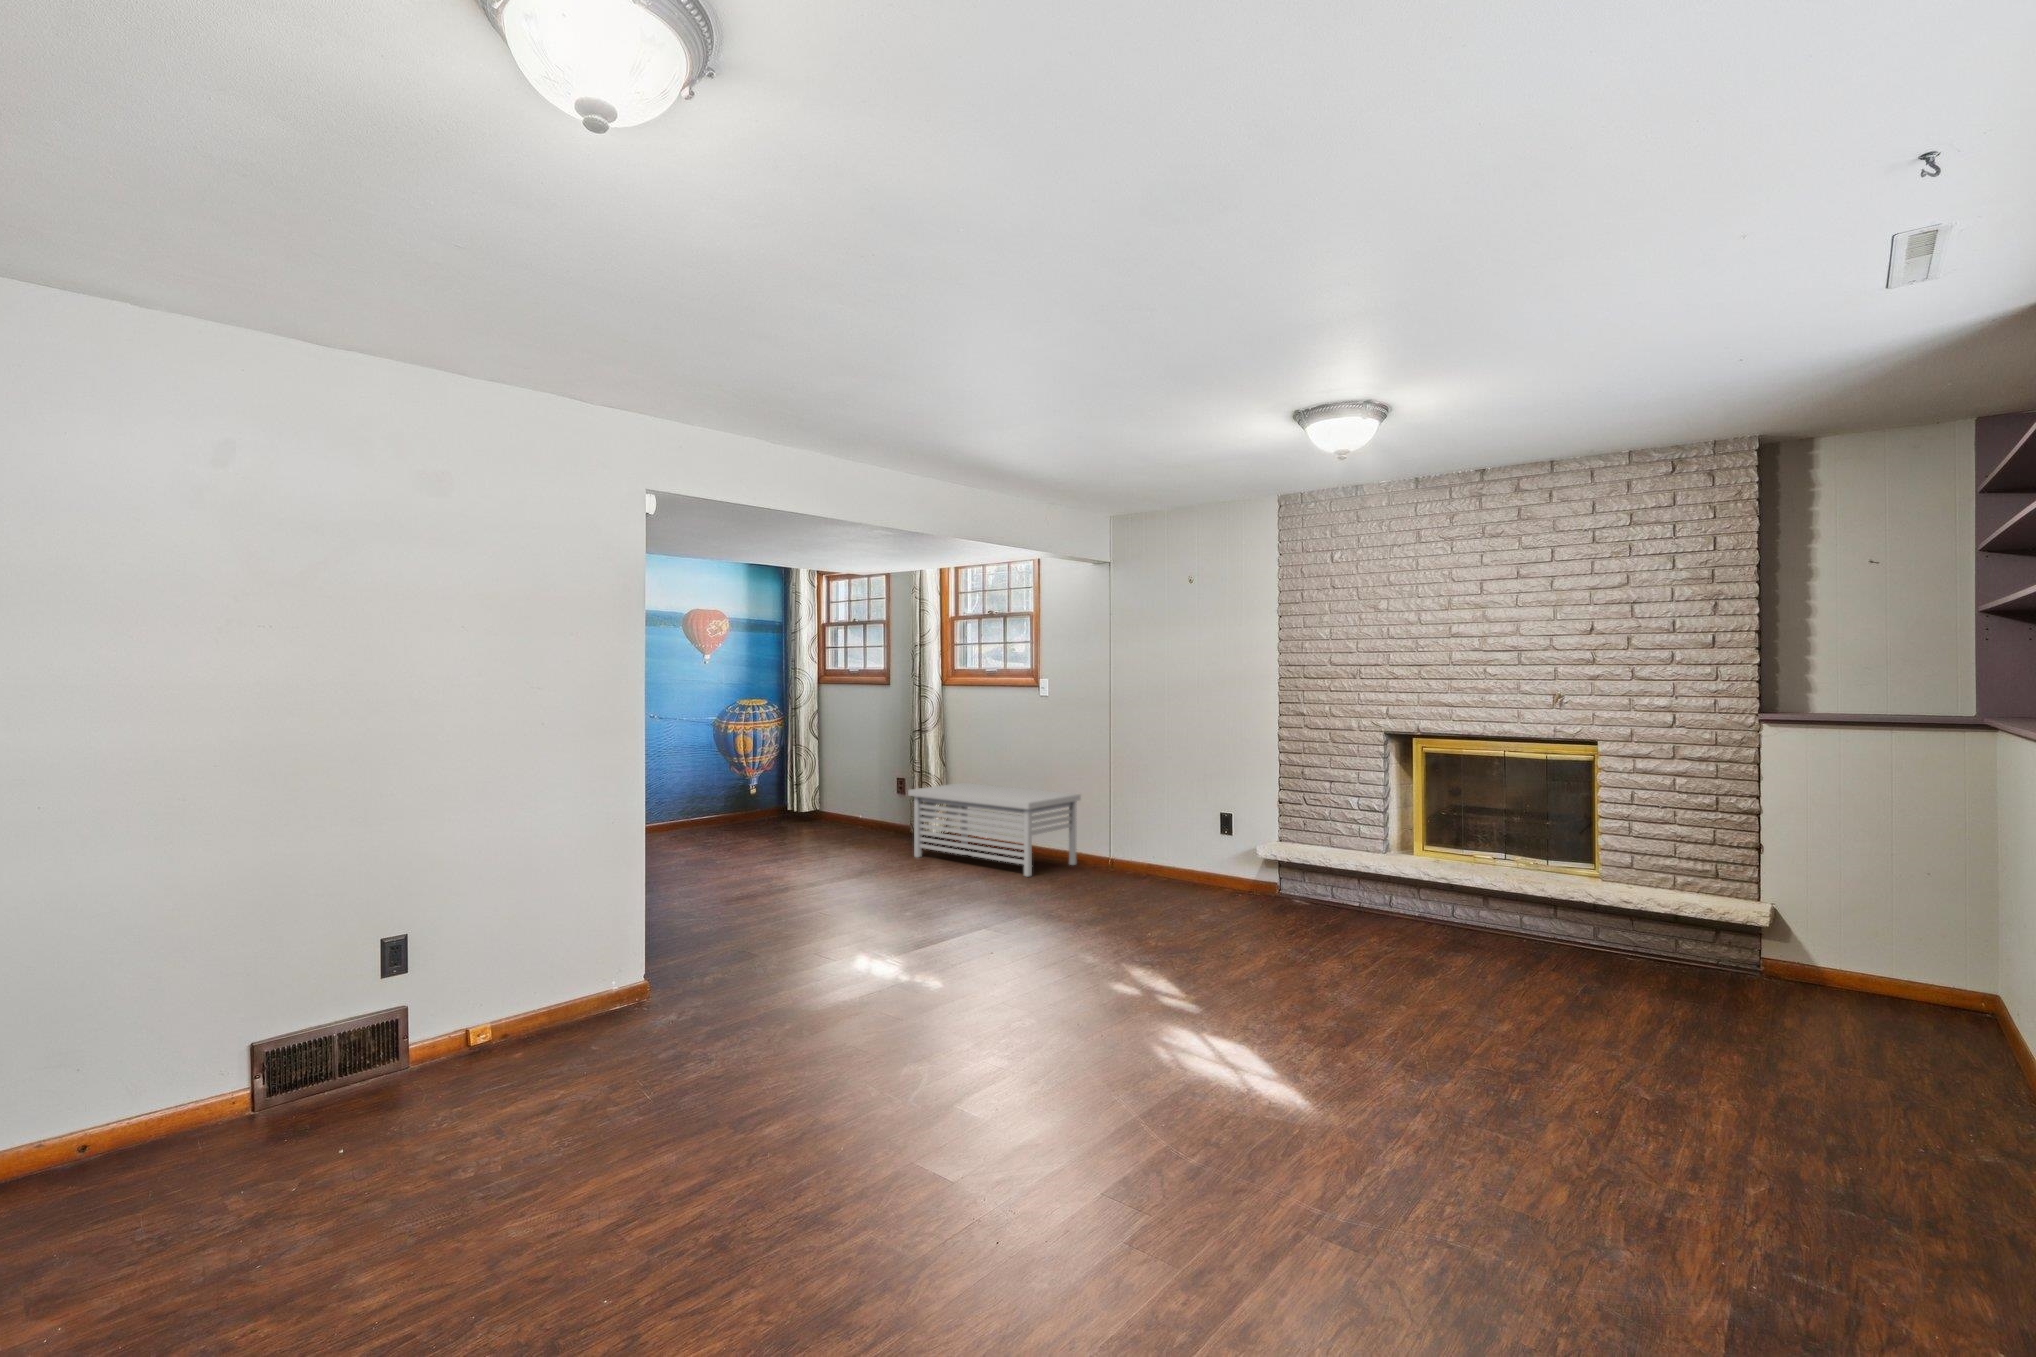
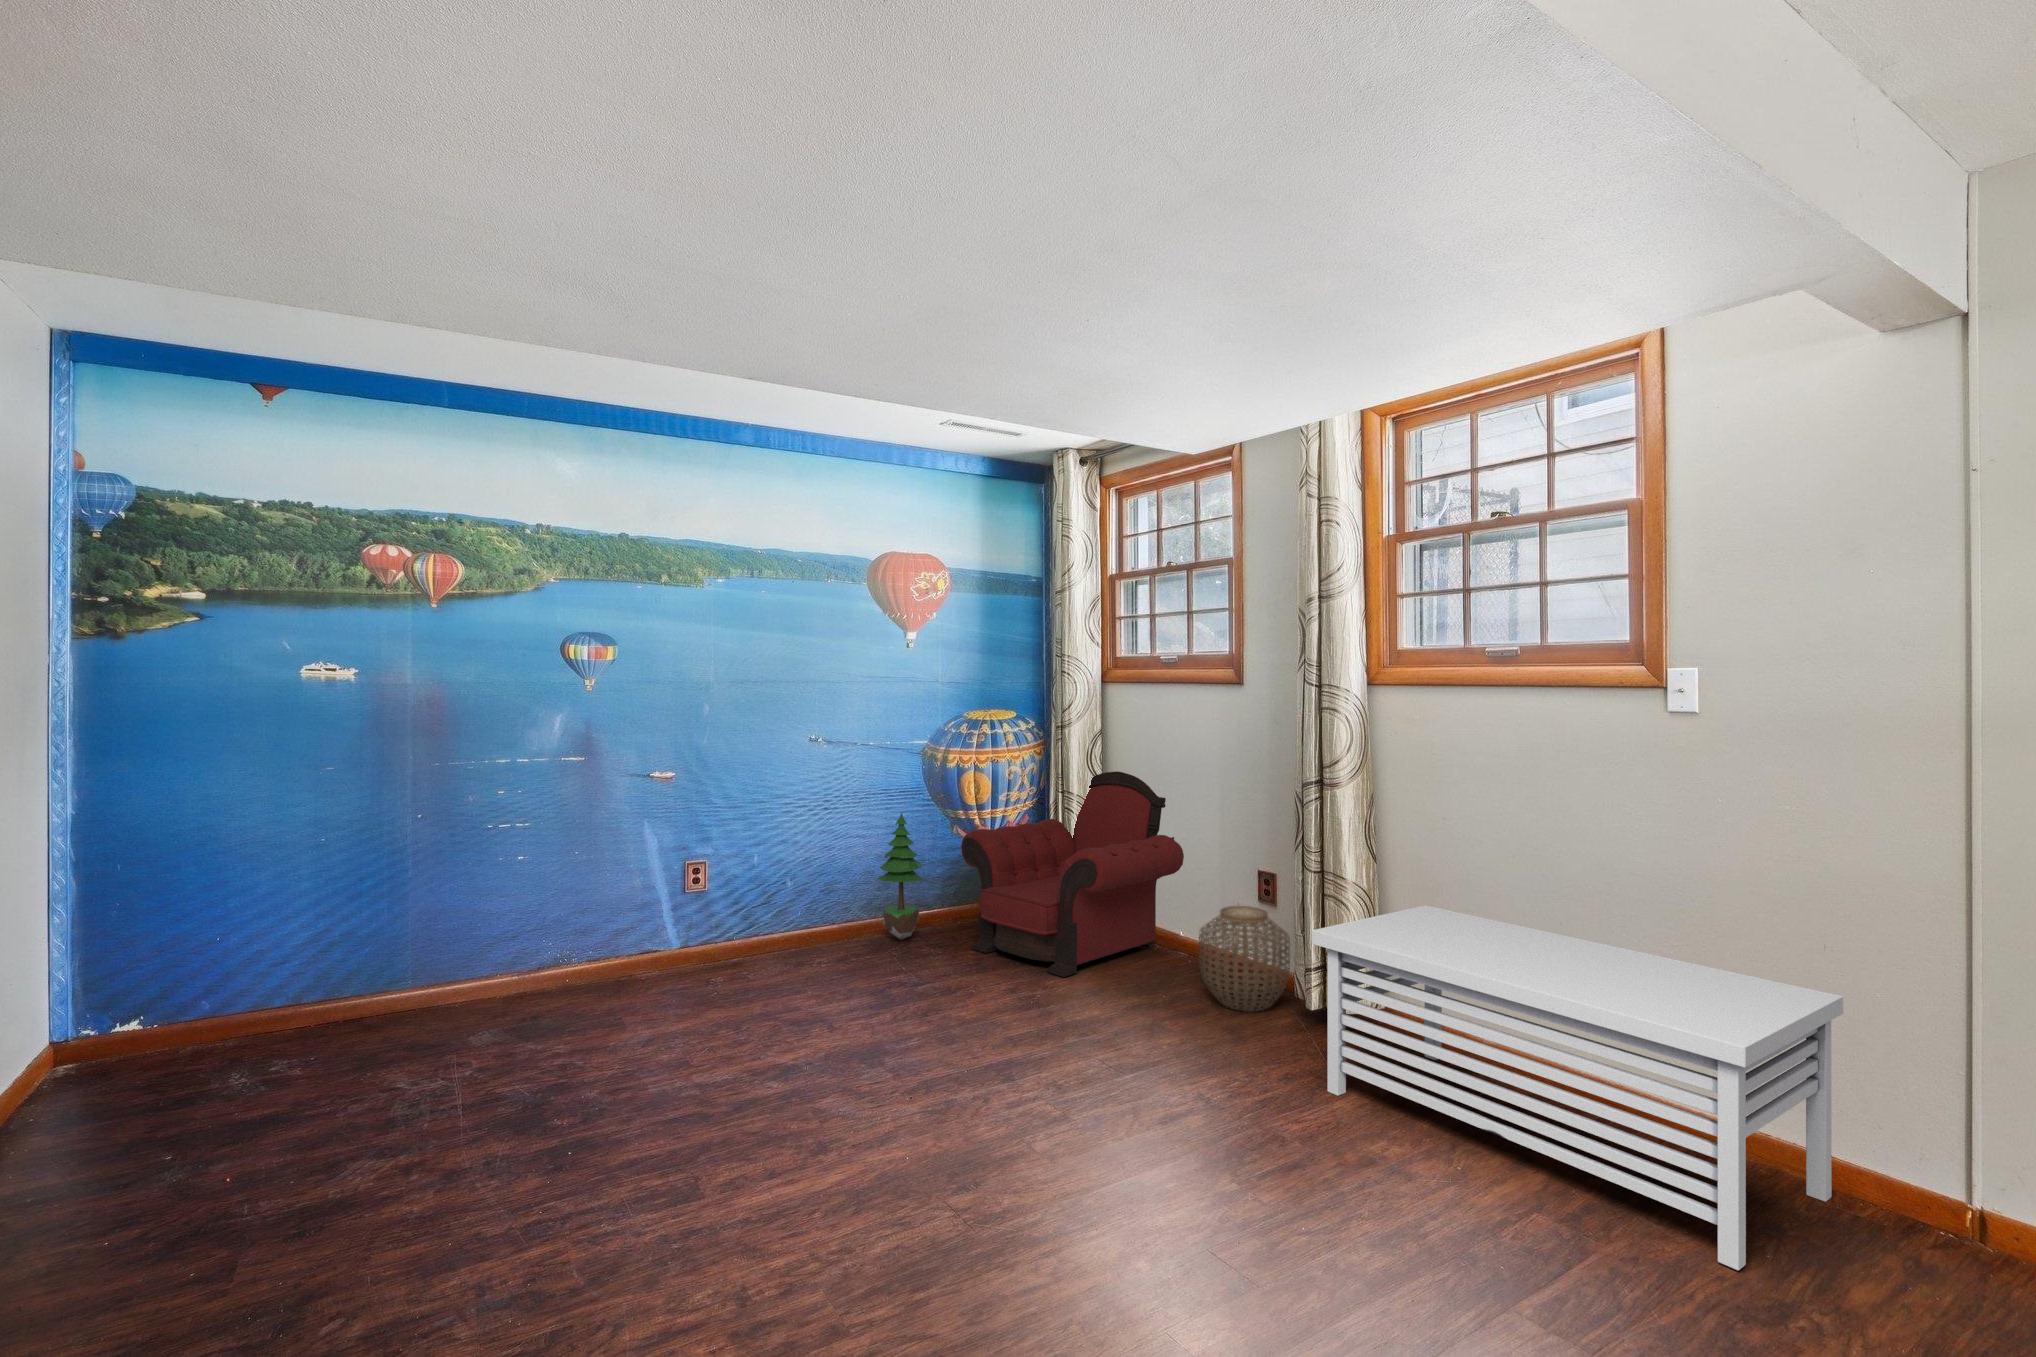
armchair: none [738,733,861,837] -> present [961,771,1184,977]
potted tree: none [689,758,716,830] -> present [878,813,923,940]
woven basket: none [866,793,909,841] -> present [1199,906,1290,1011]

